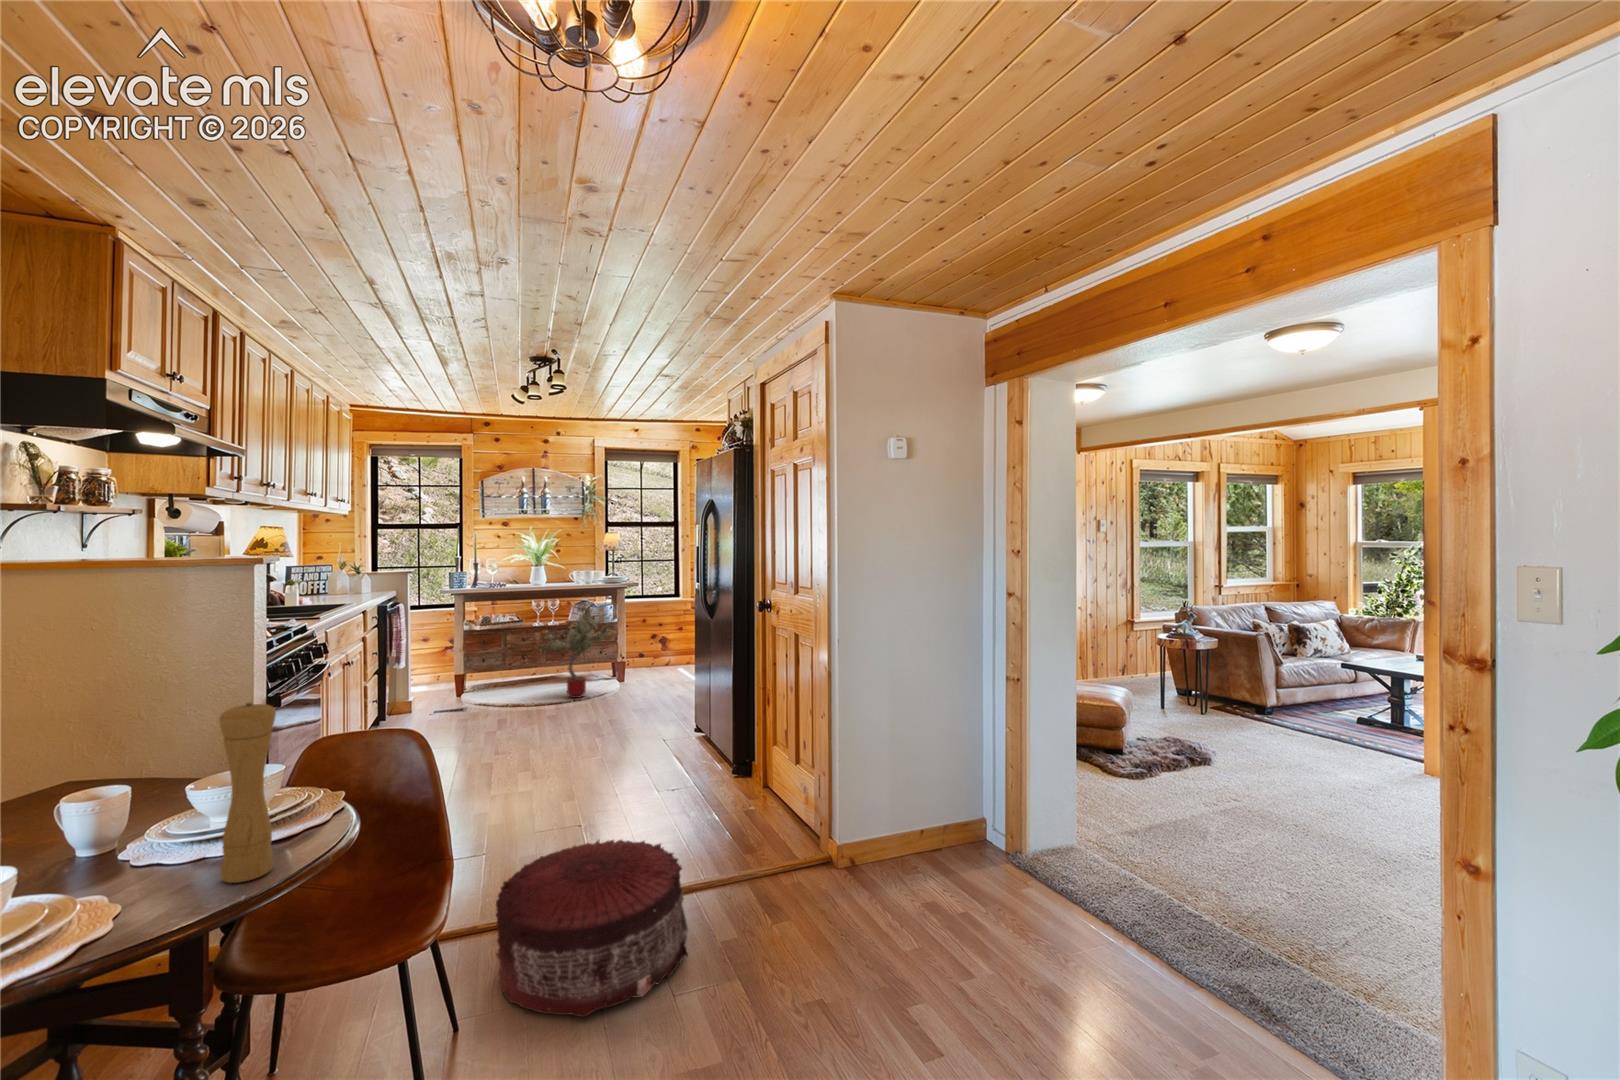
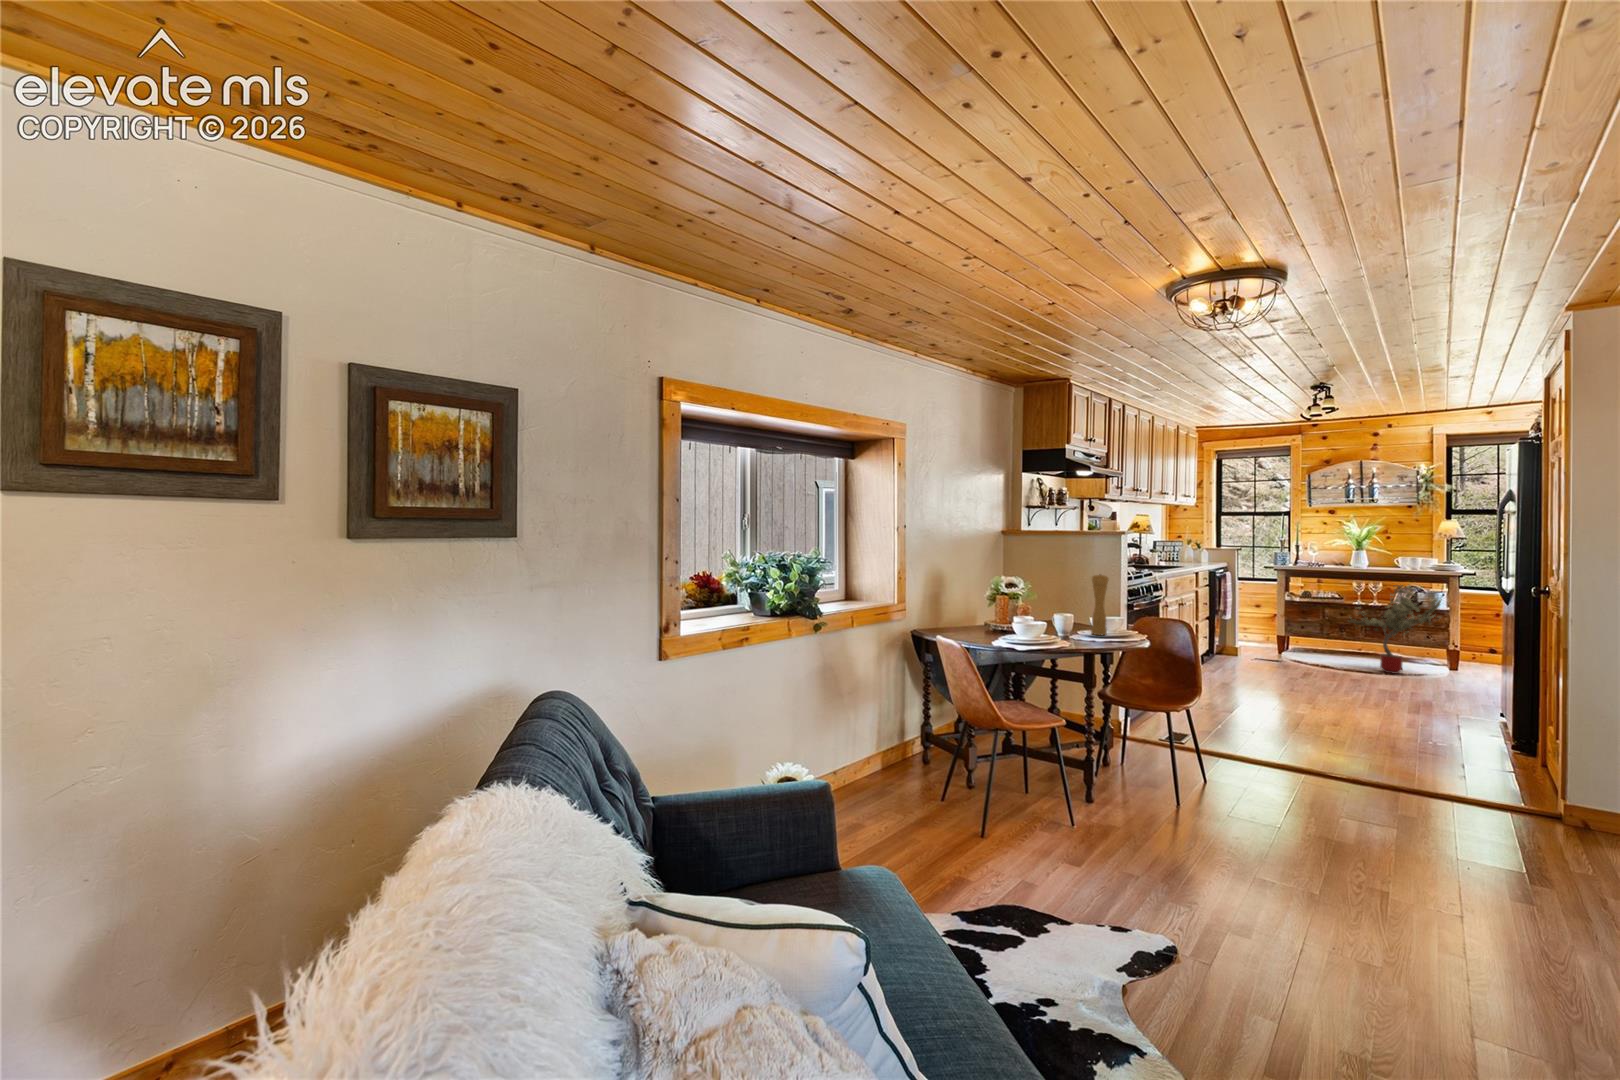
pouf: present [496,840,688,1017] -> none [1221,712,1355,800]

